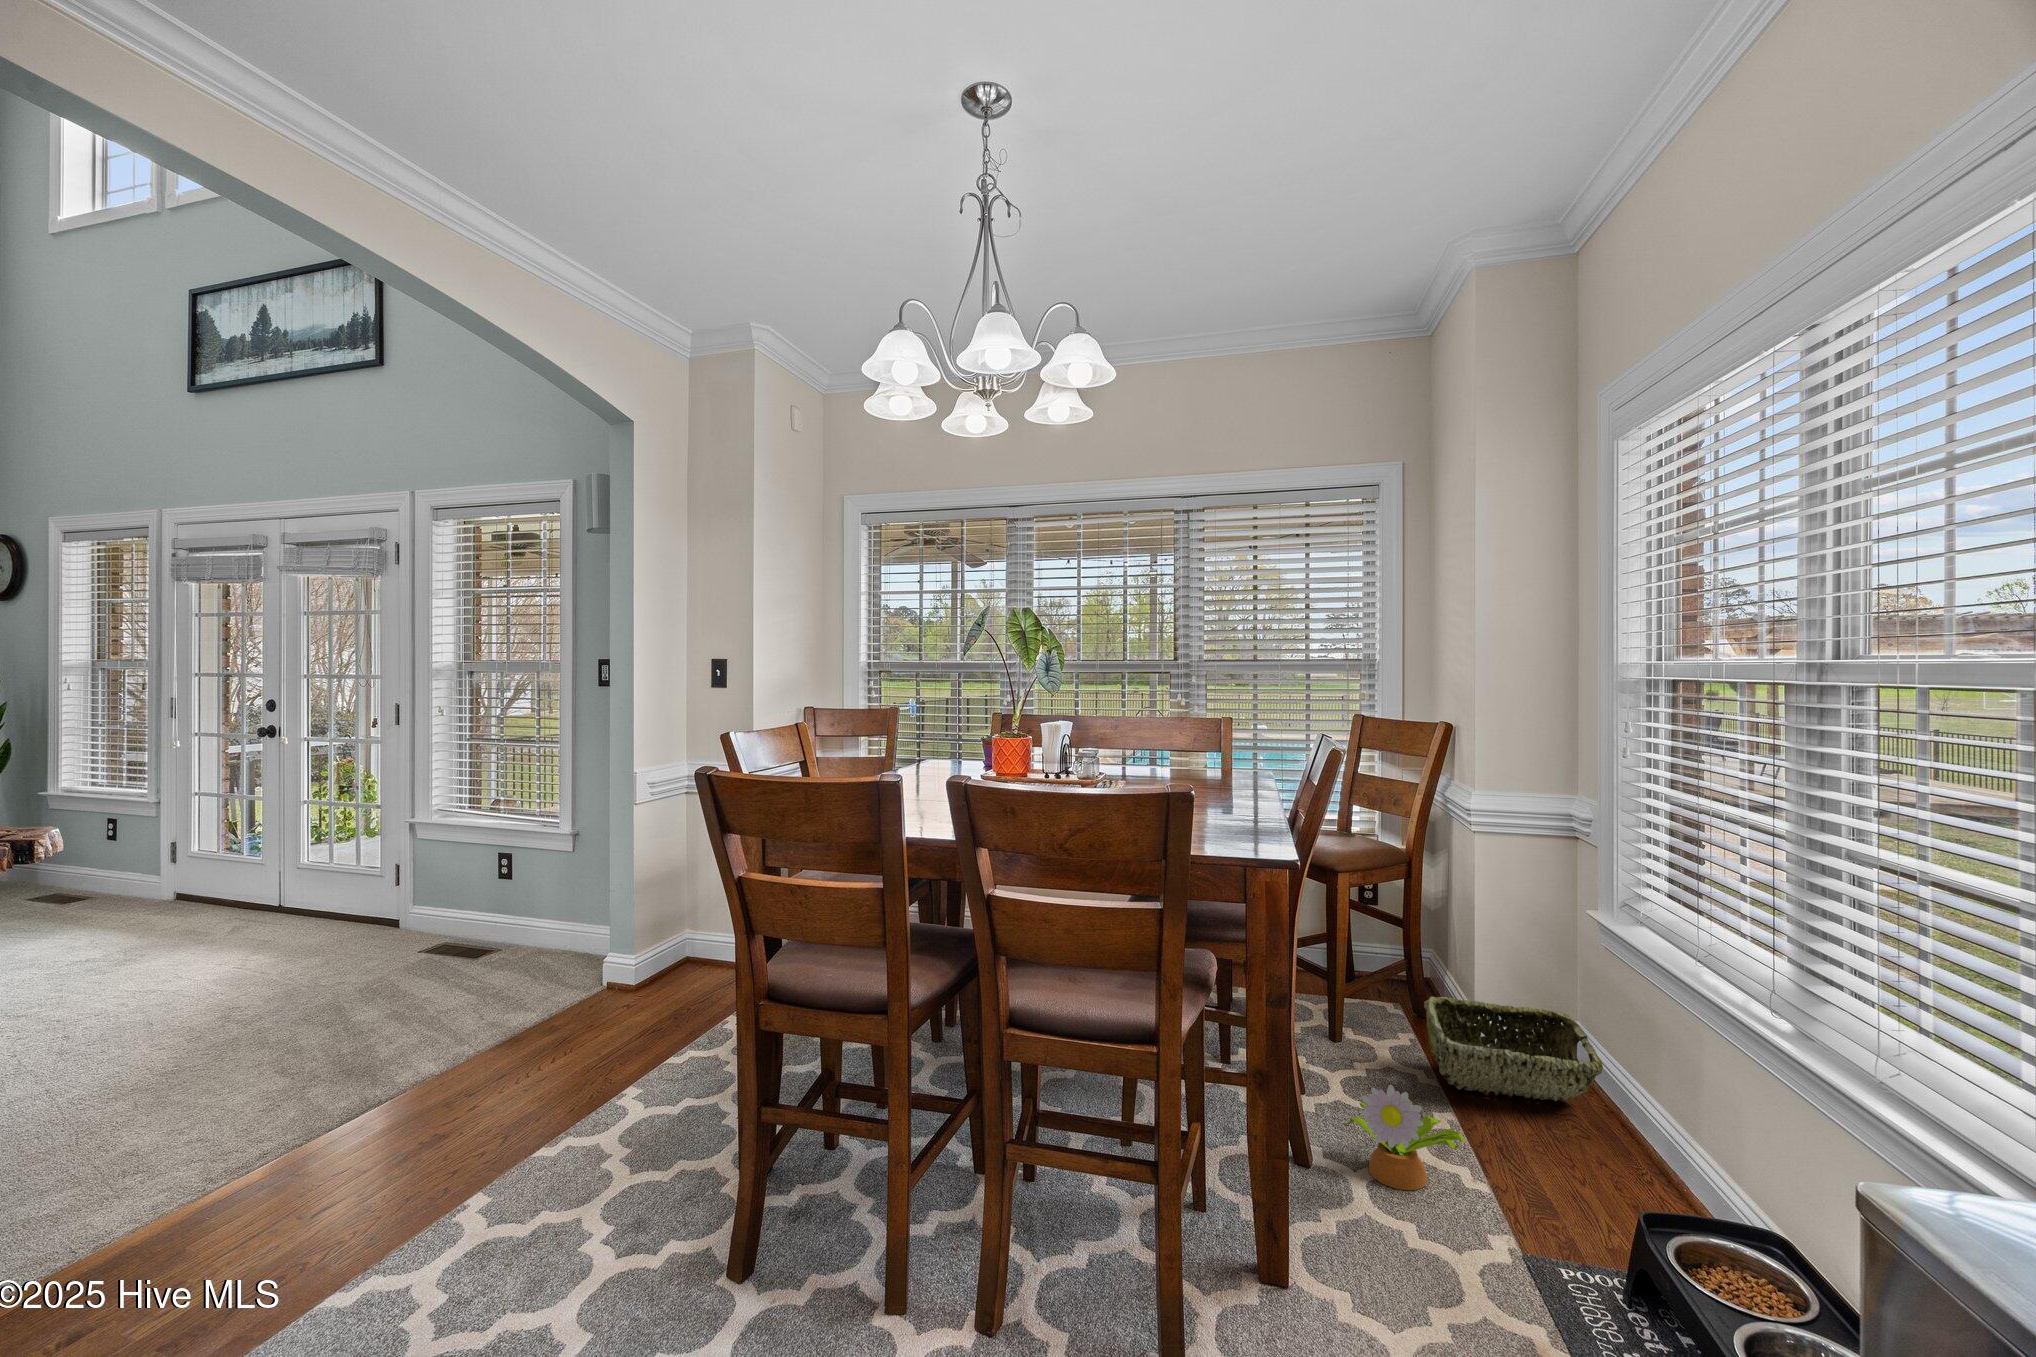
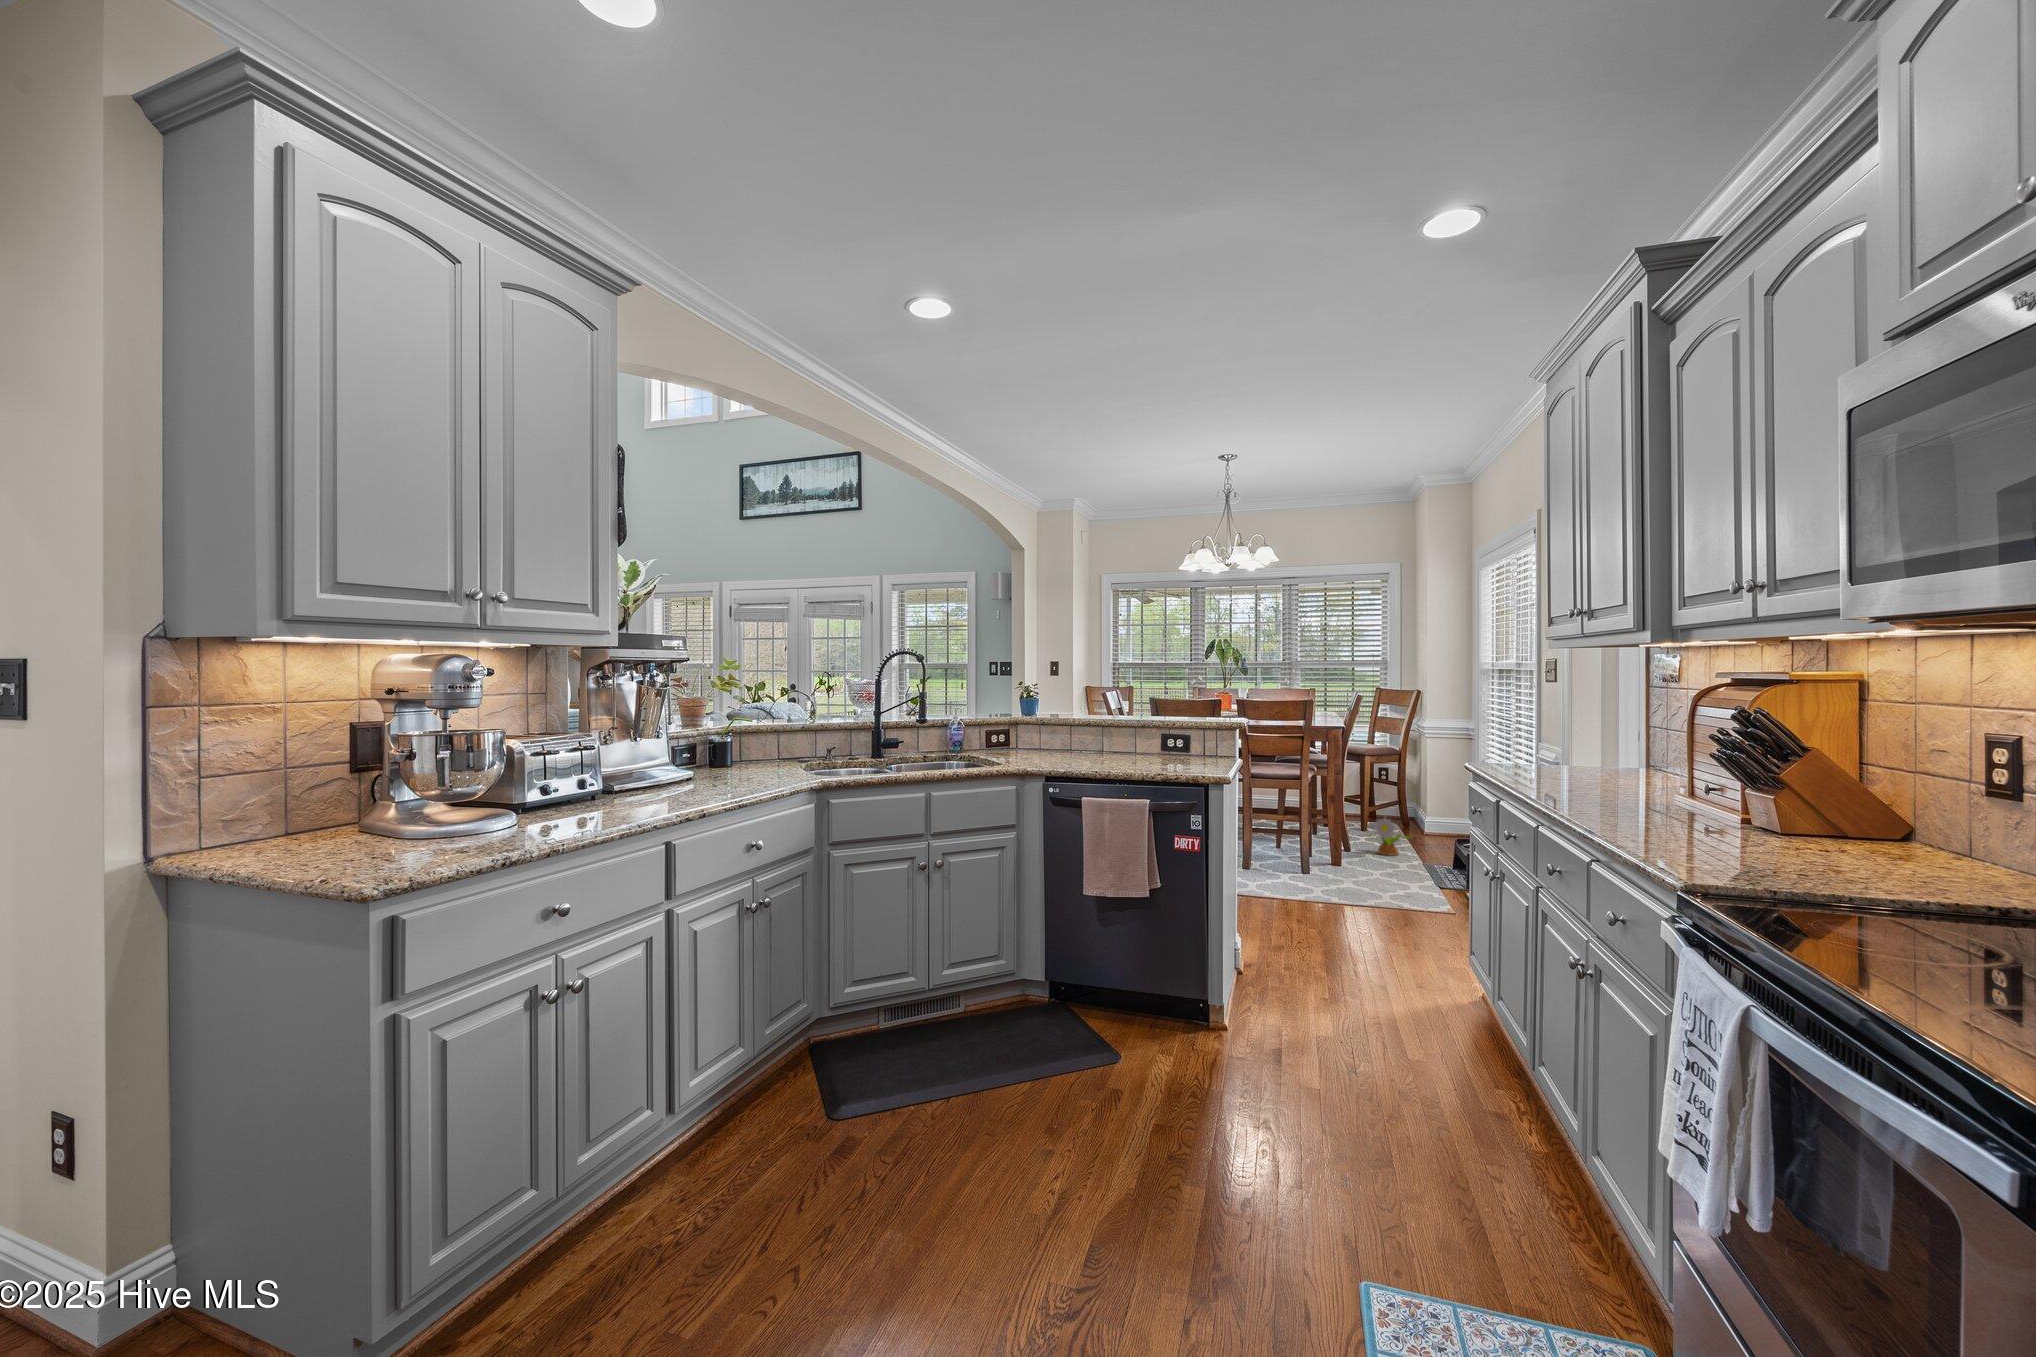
woven basket: present [1424,996,1603,1101] -> none [1405,808,1474,843]

